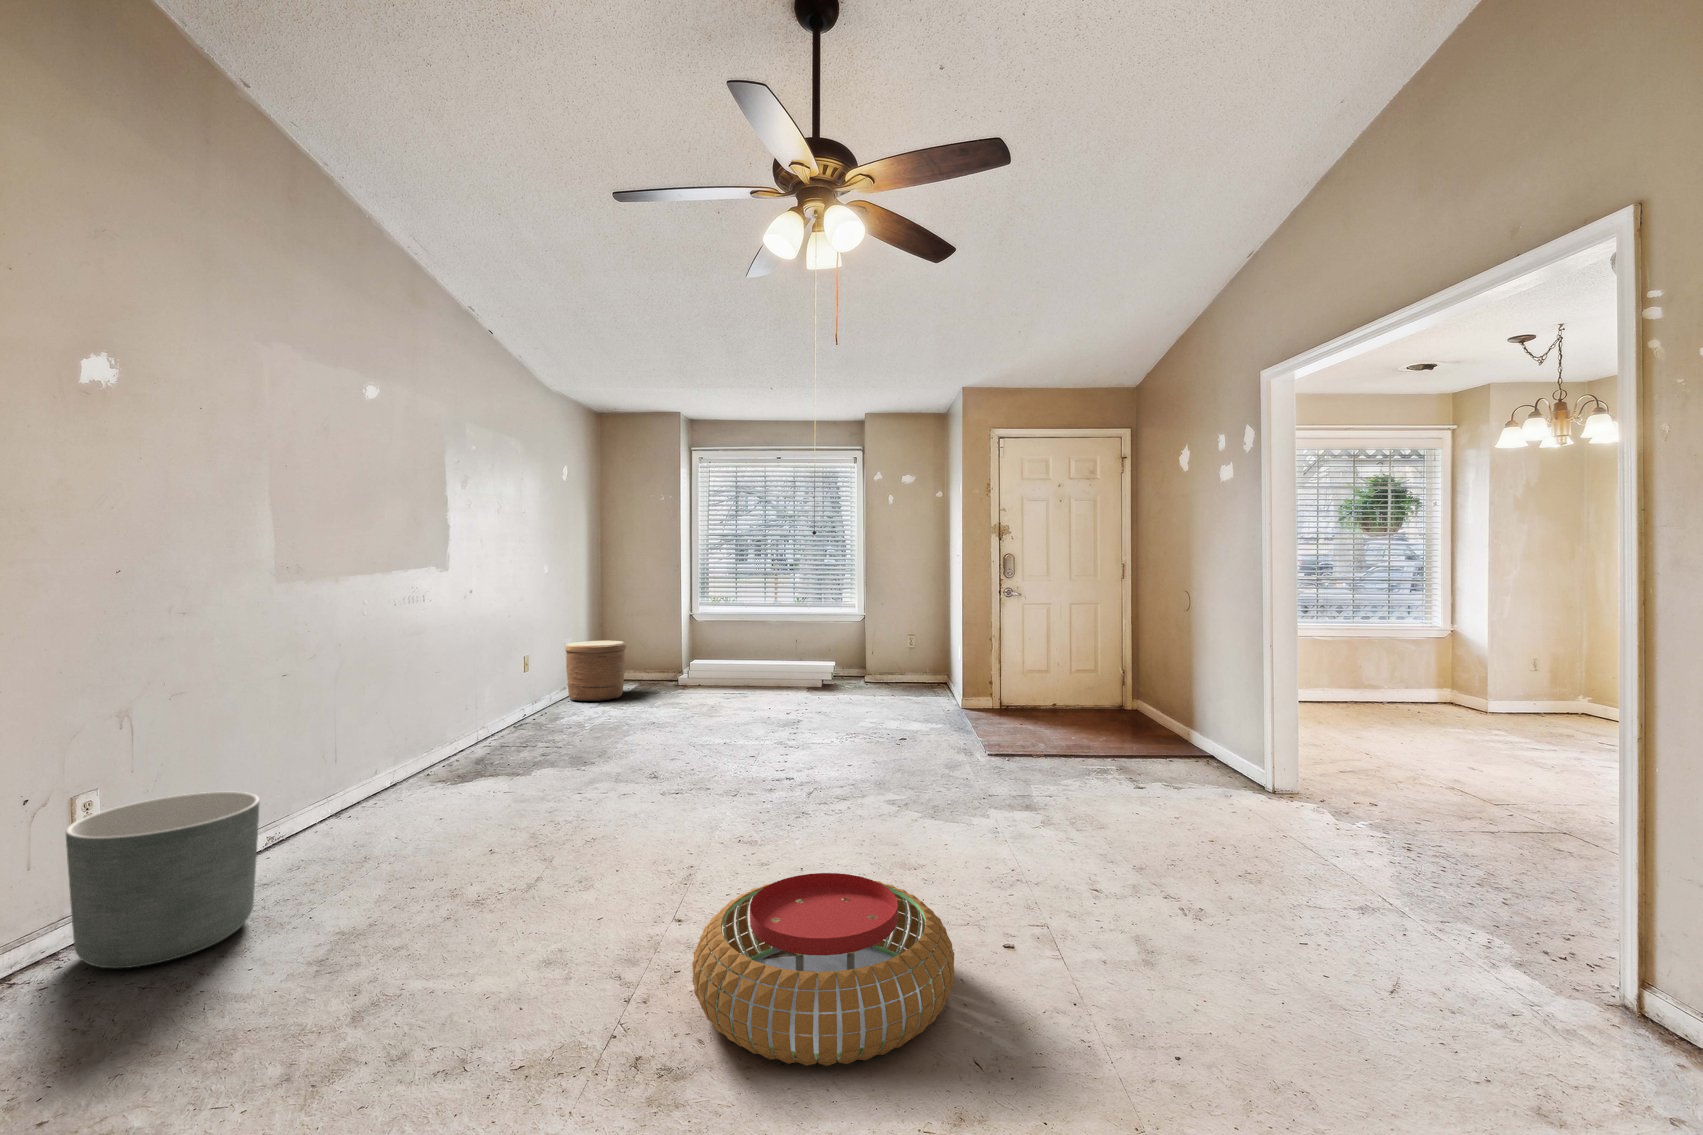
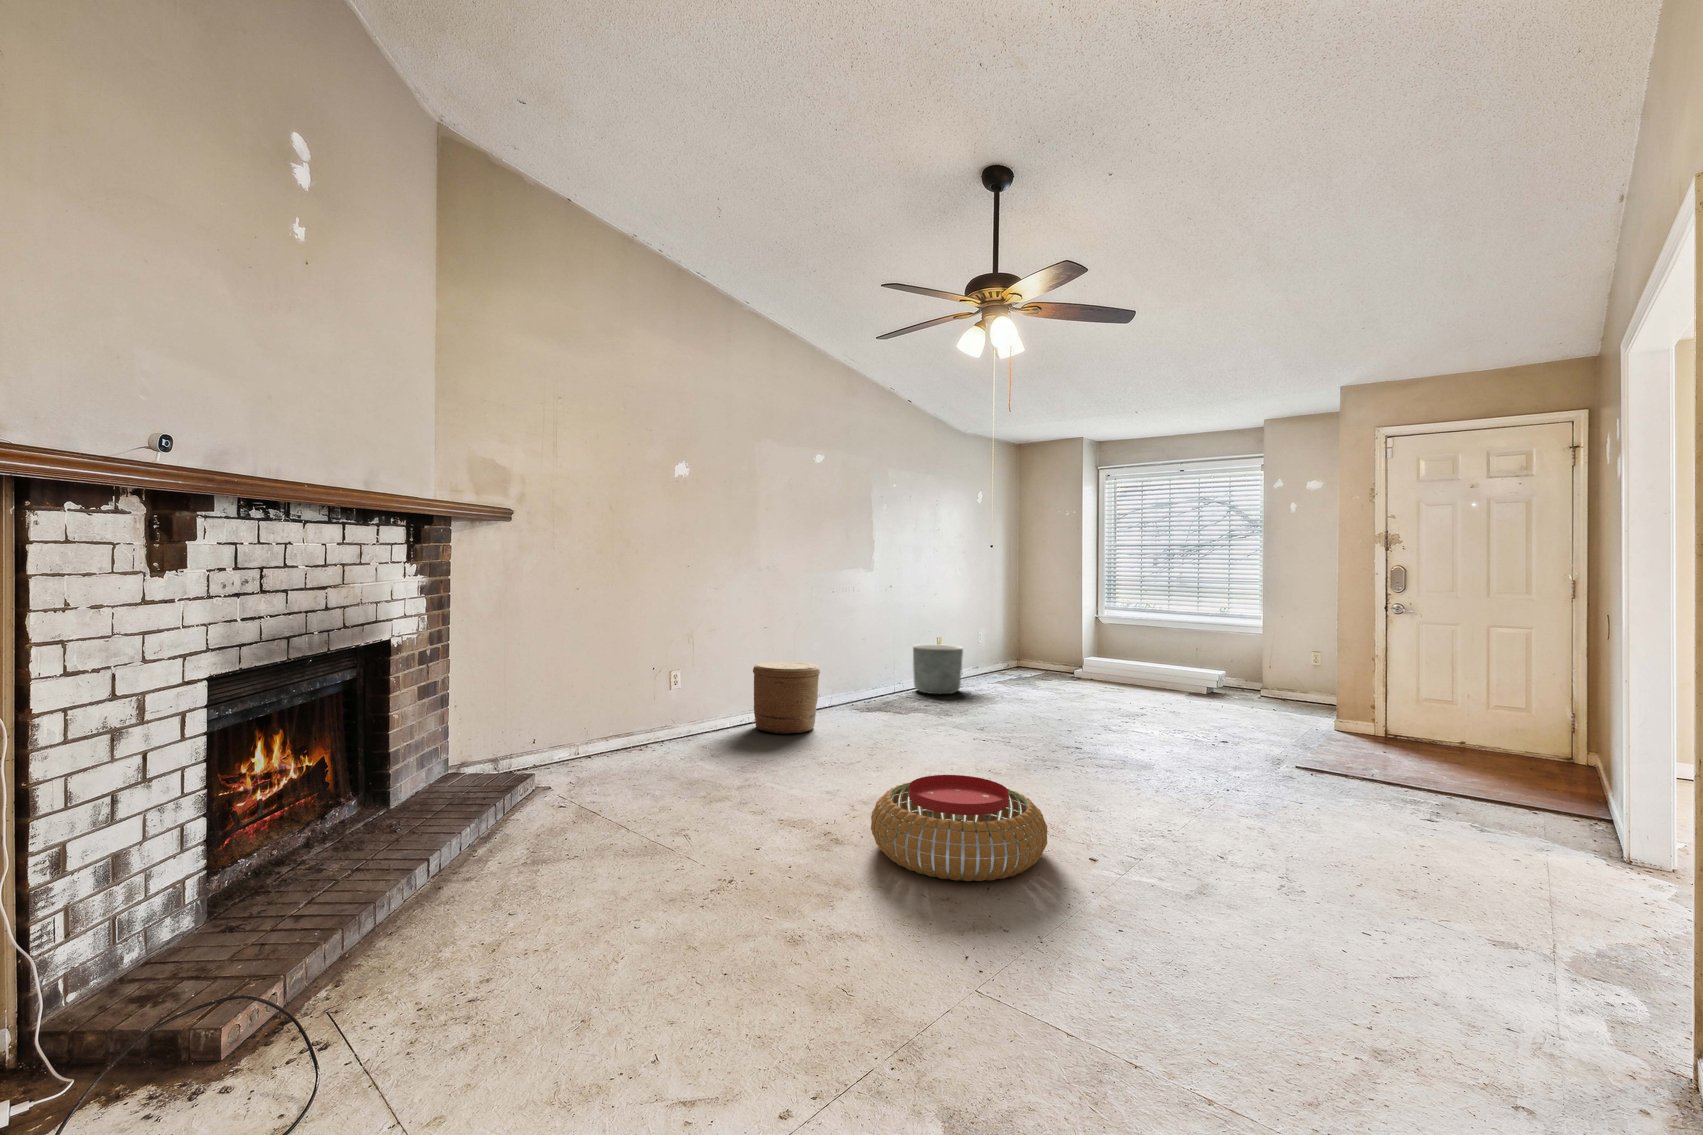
woven basket: present [565,641,626,701] -> present [753,662,820,734]
planter: present [66,792,260,968] -> present [913,644,963,694]

